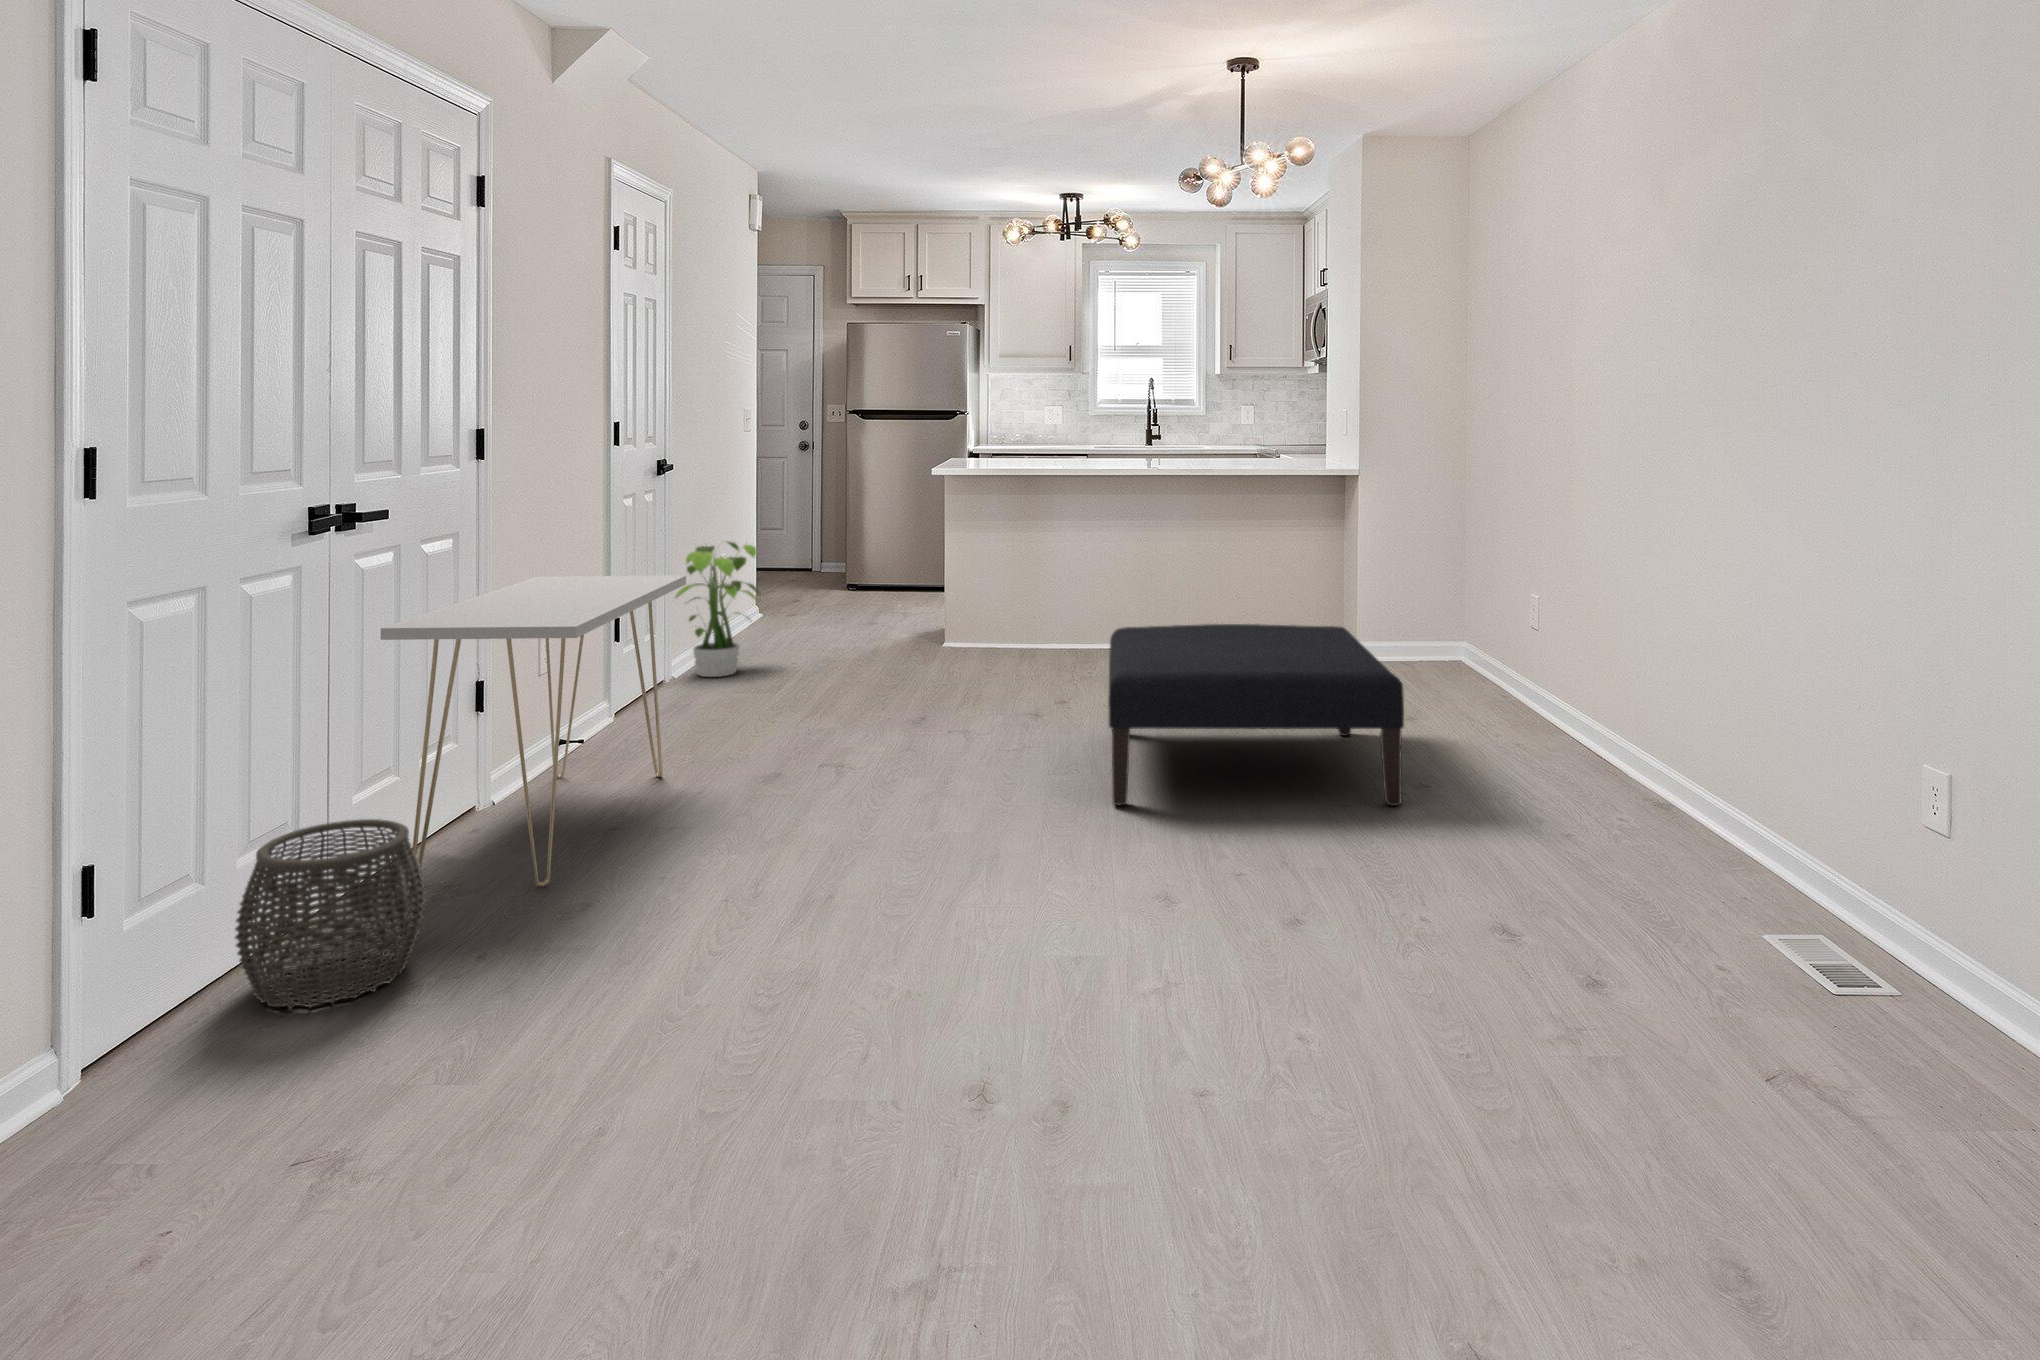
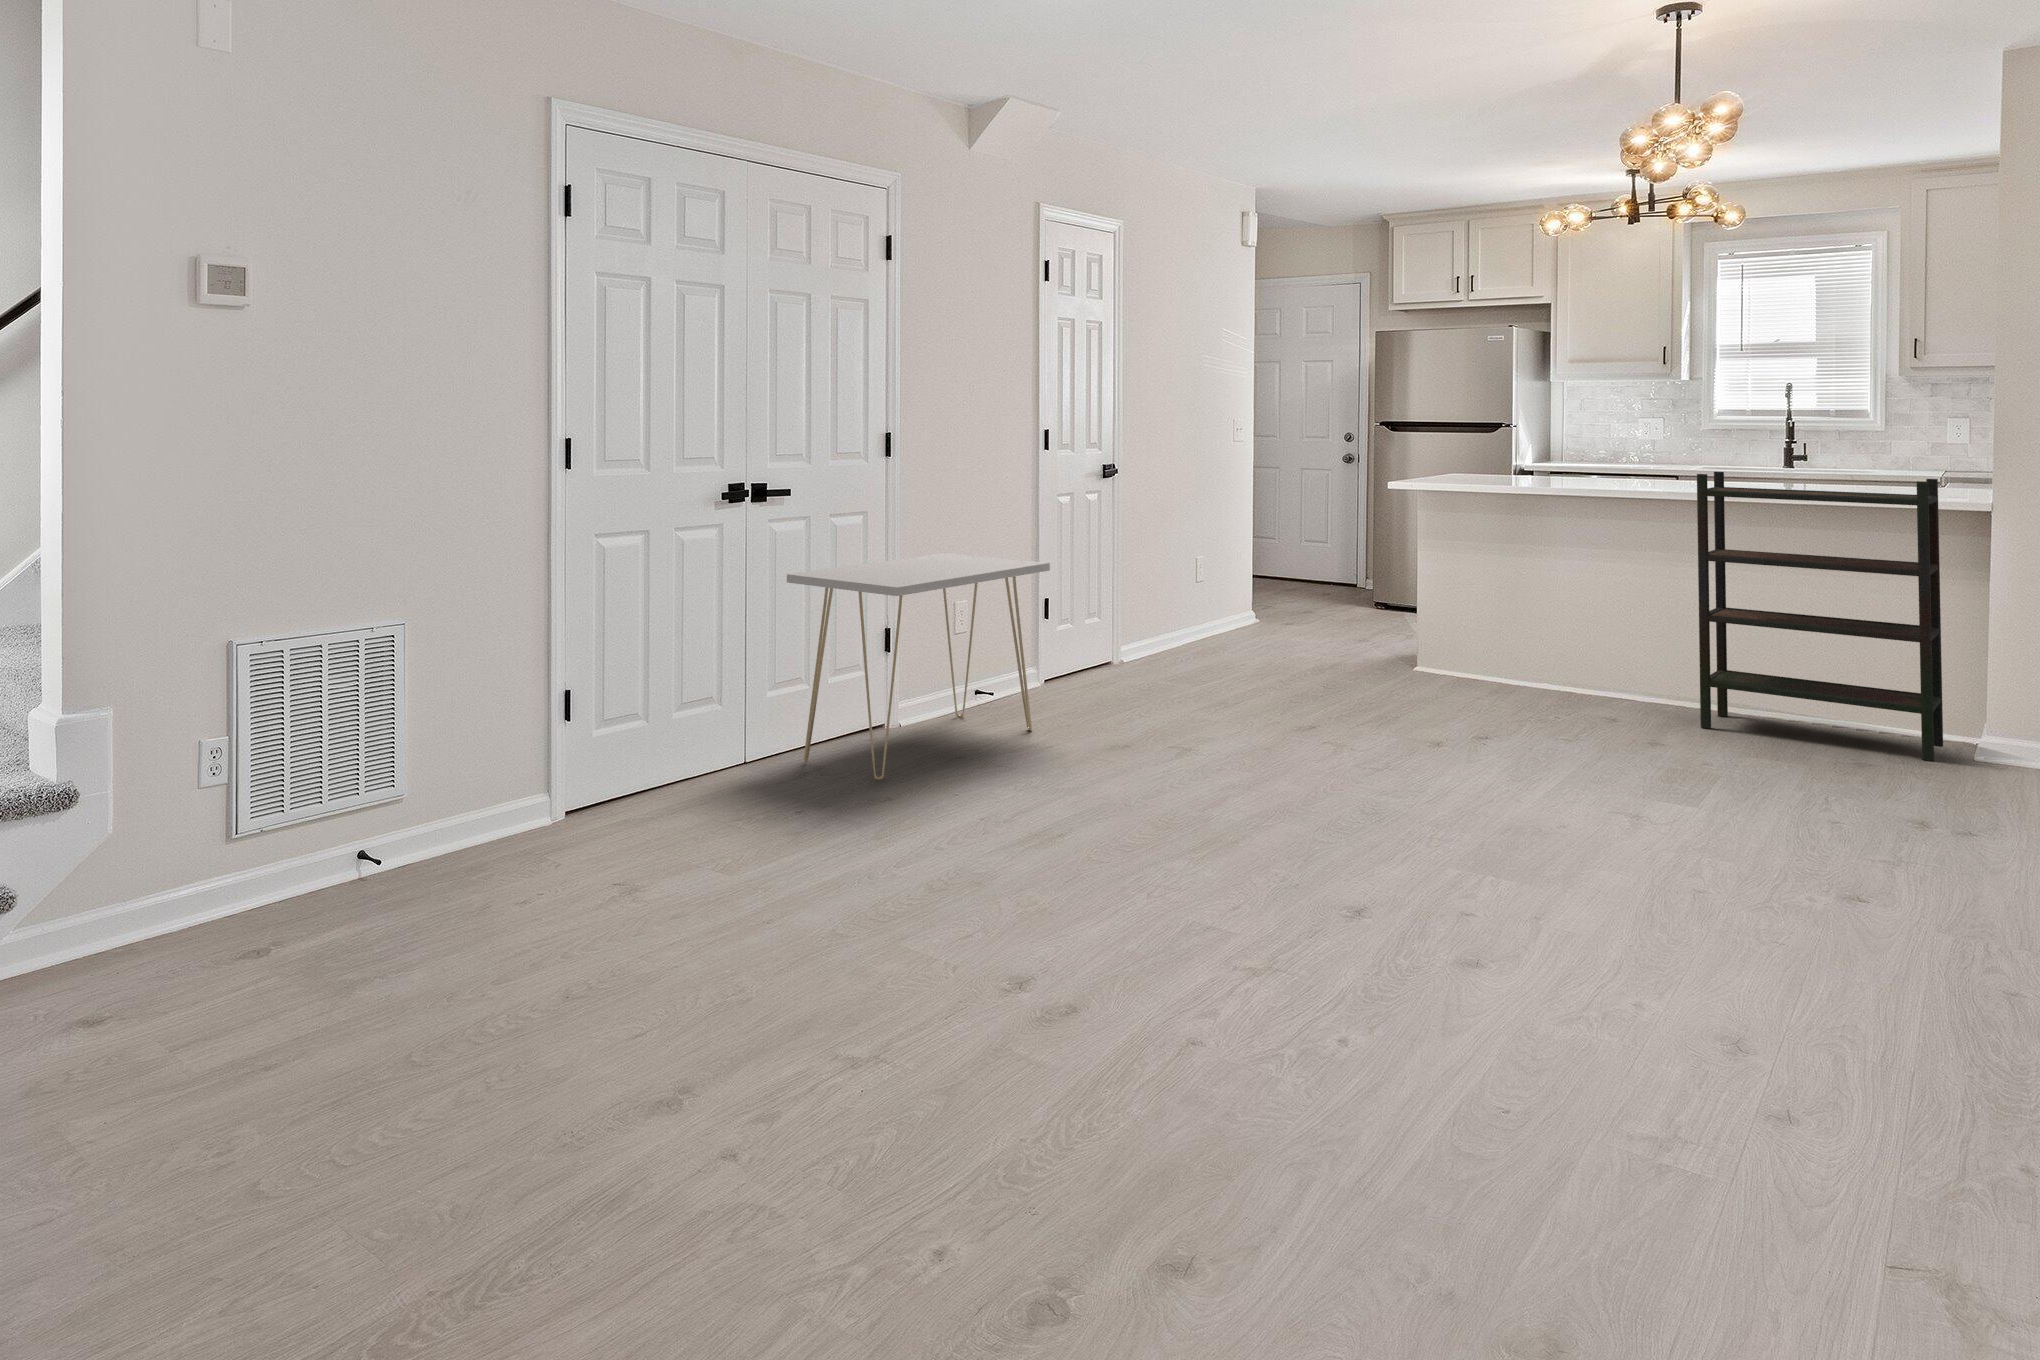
bookshelf: none [1183,444,1338,658] -> present [1697,472,1943,761]
potted plant: present [675,541,760,677] -> none [1120,541,1207,667]
ottoman: present [1108,624,1404,806] -> none [1386,665,1803,908]
woven basket: present [235,819,425,1008] -> none [666,697,776,811]

